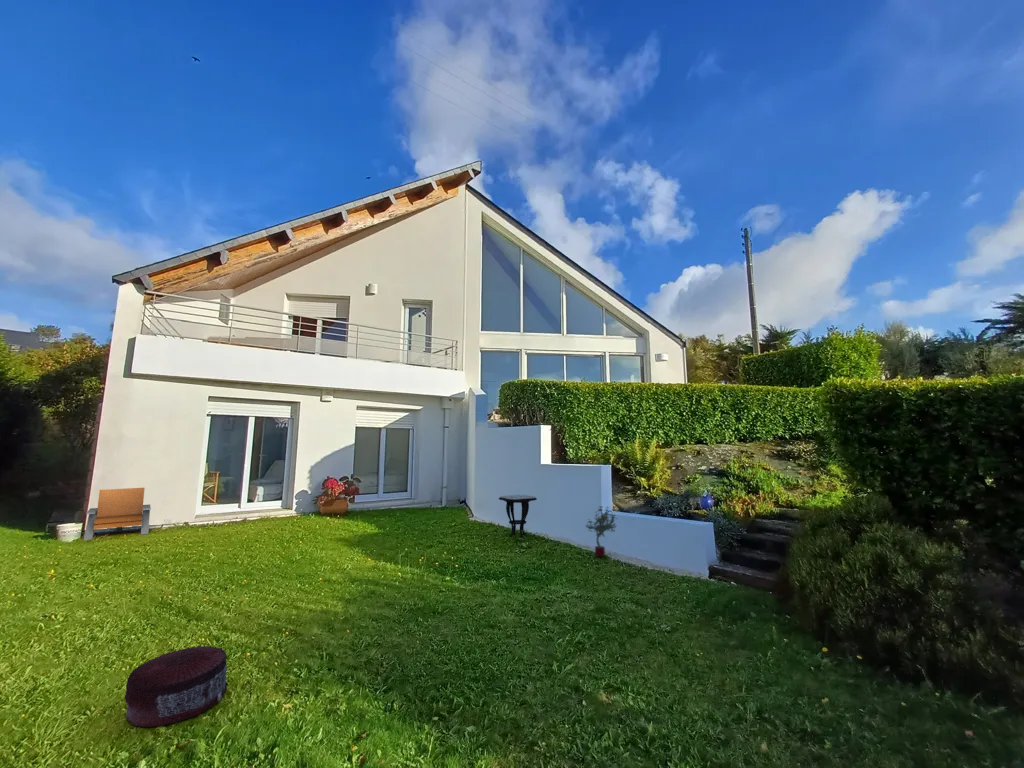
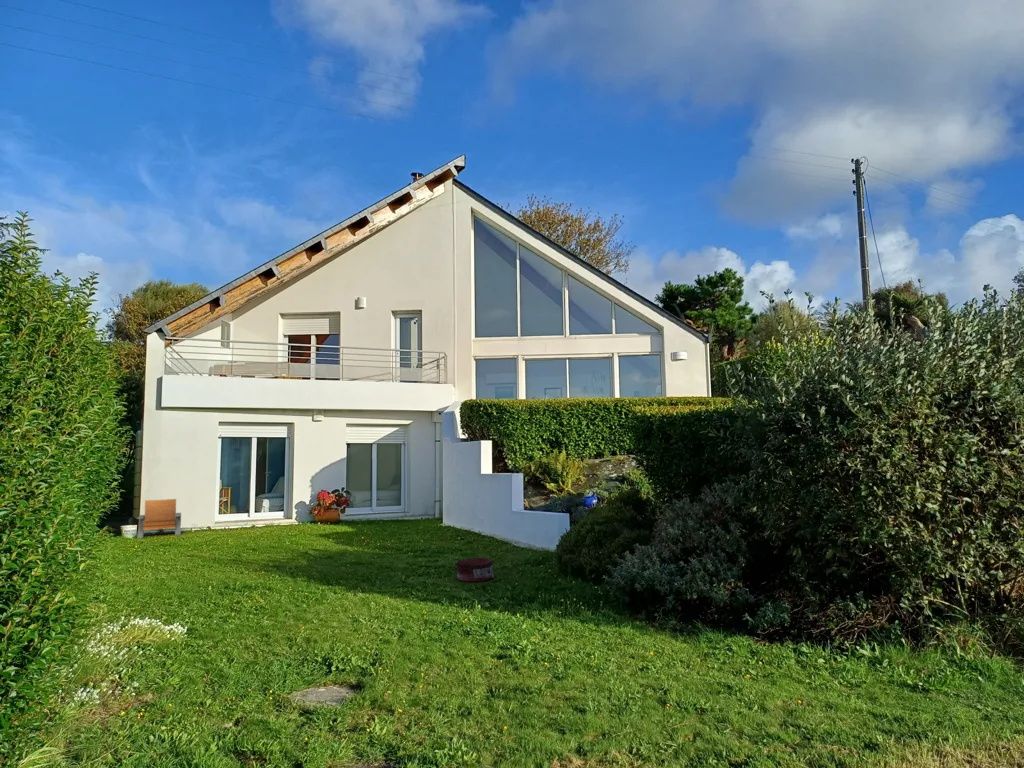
side table: present [499,495,537,537] -> none [443,503,475,539]
potted tree: present [586,507,616,557] -> none [489,510,511,551]
pouf: present [125,645,228,728] -> present [456,558,493,582]

